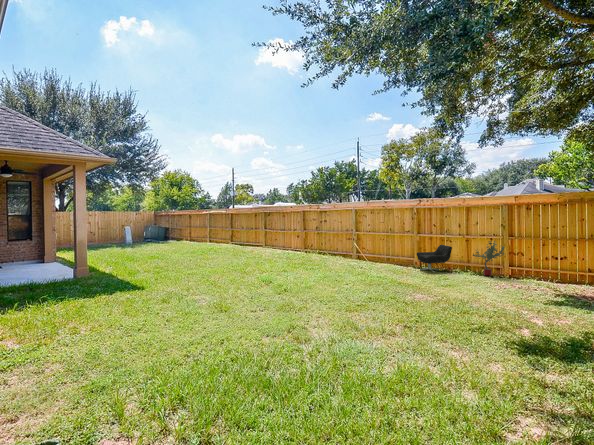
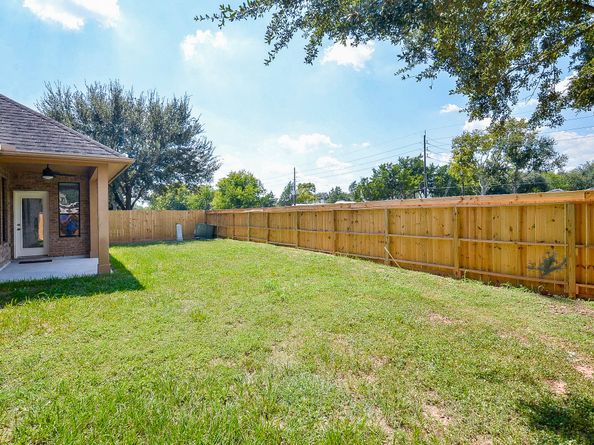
lounge chair: present [417,245,452,272] -> none [452,252,498,286]

